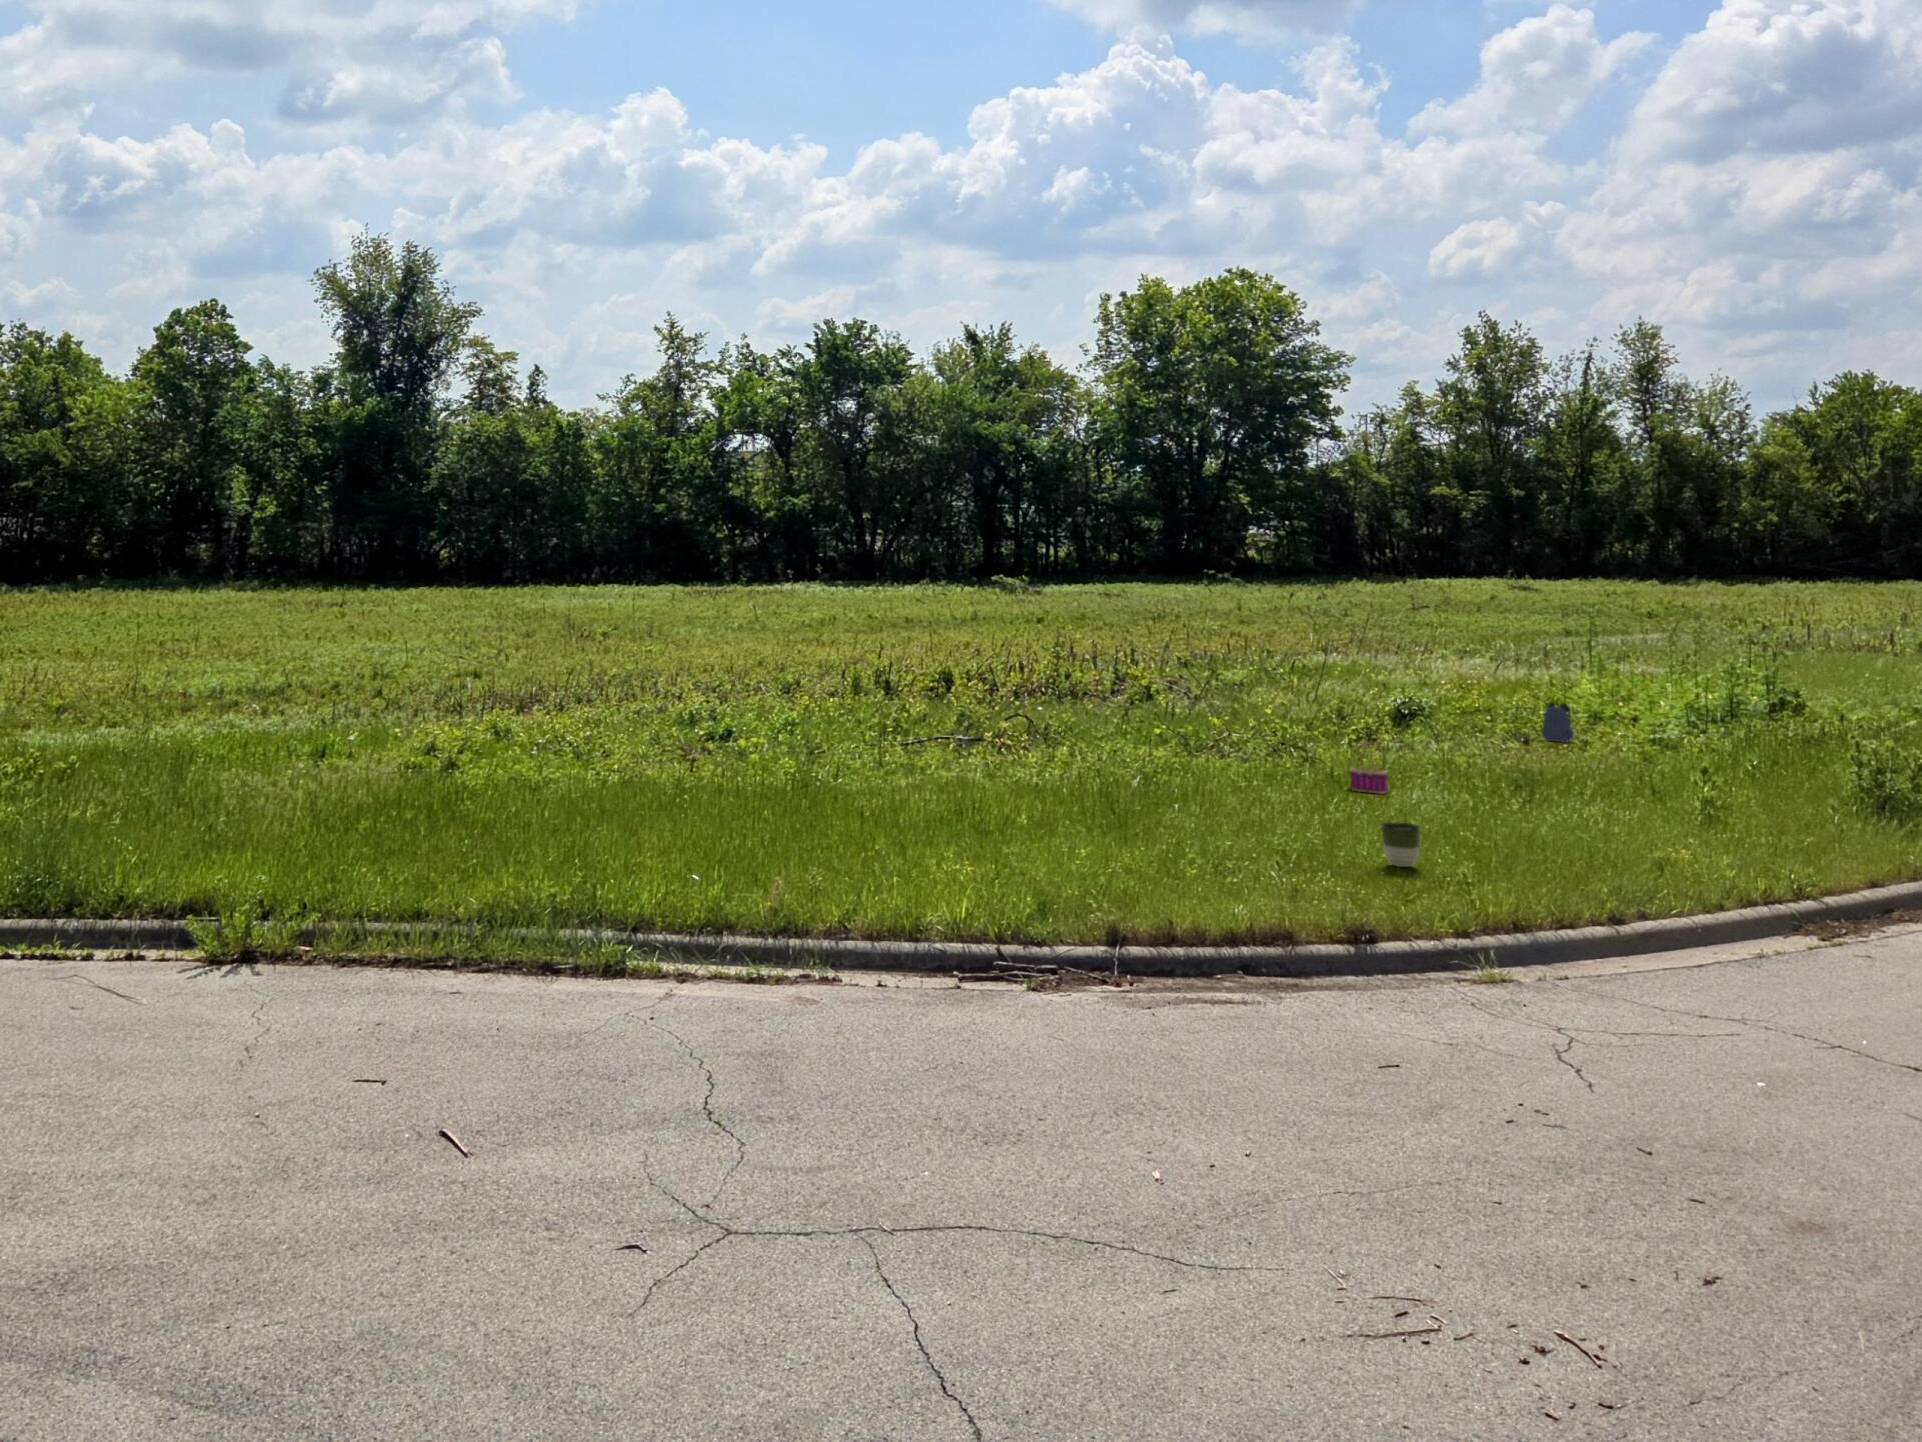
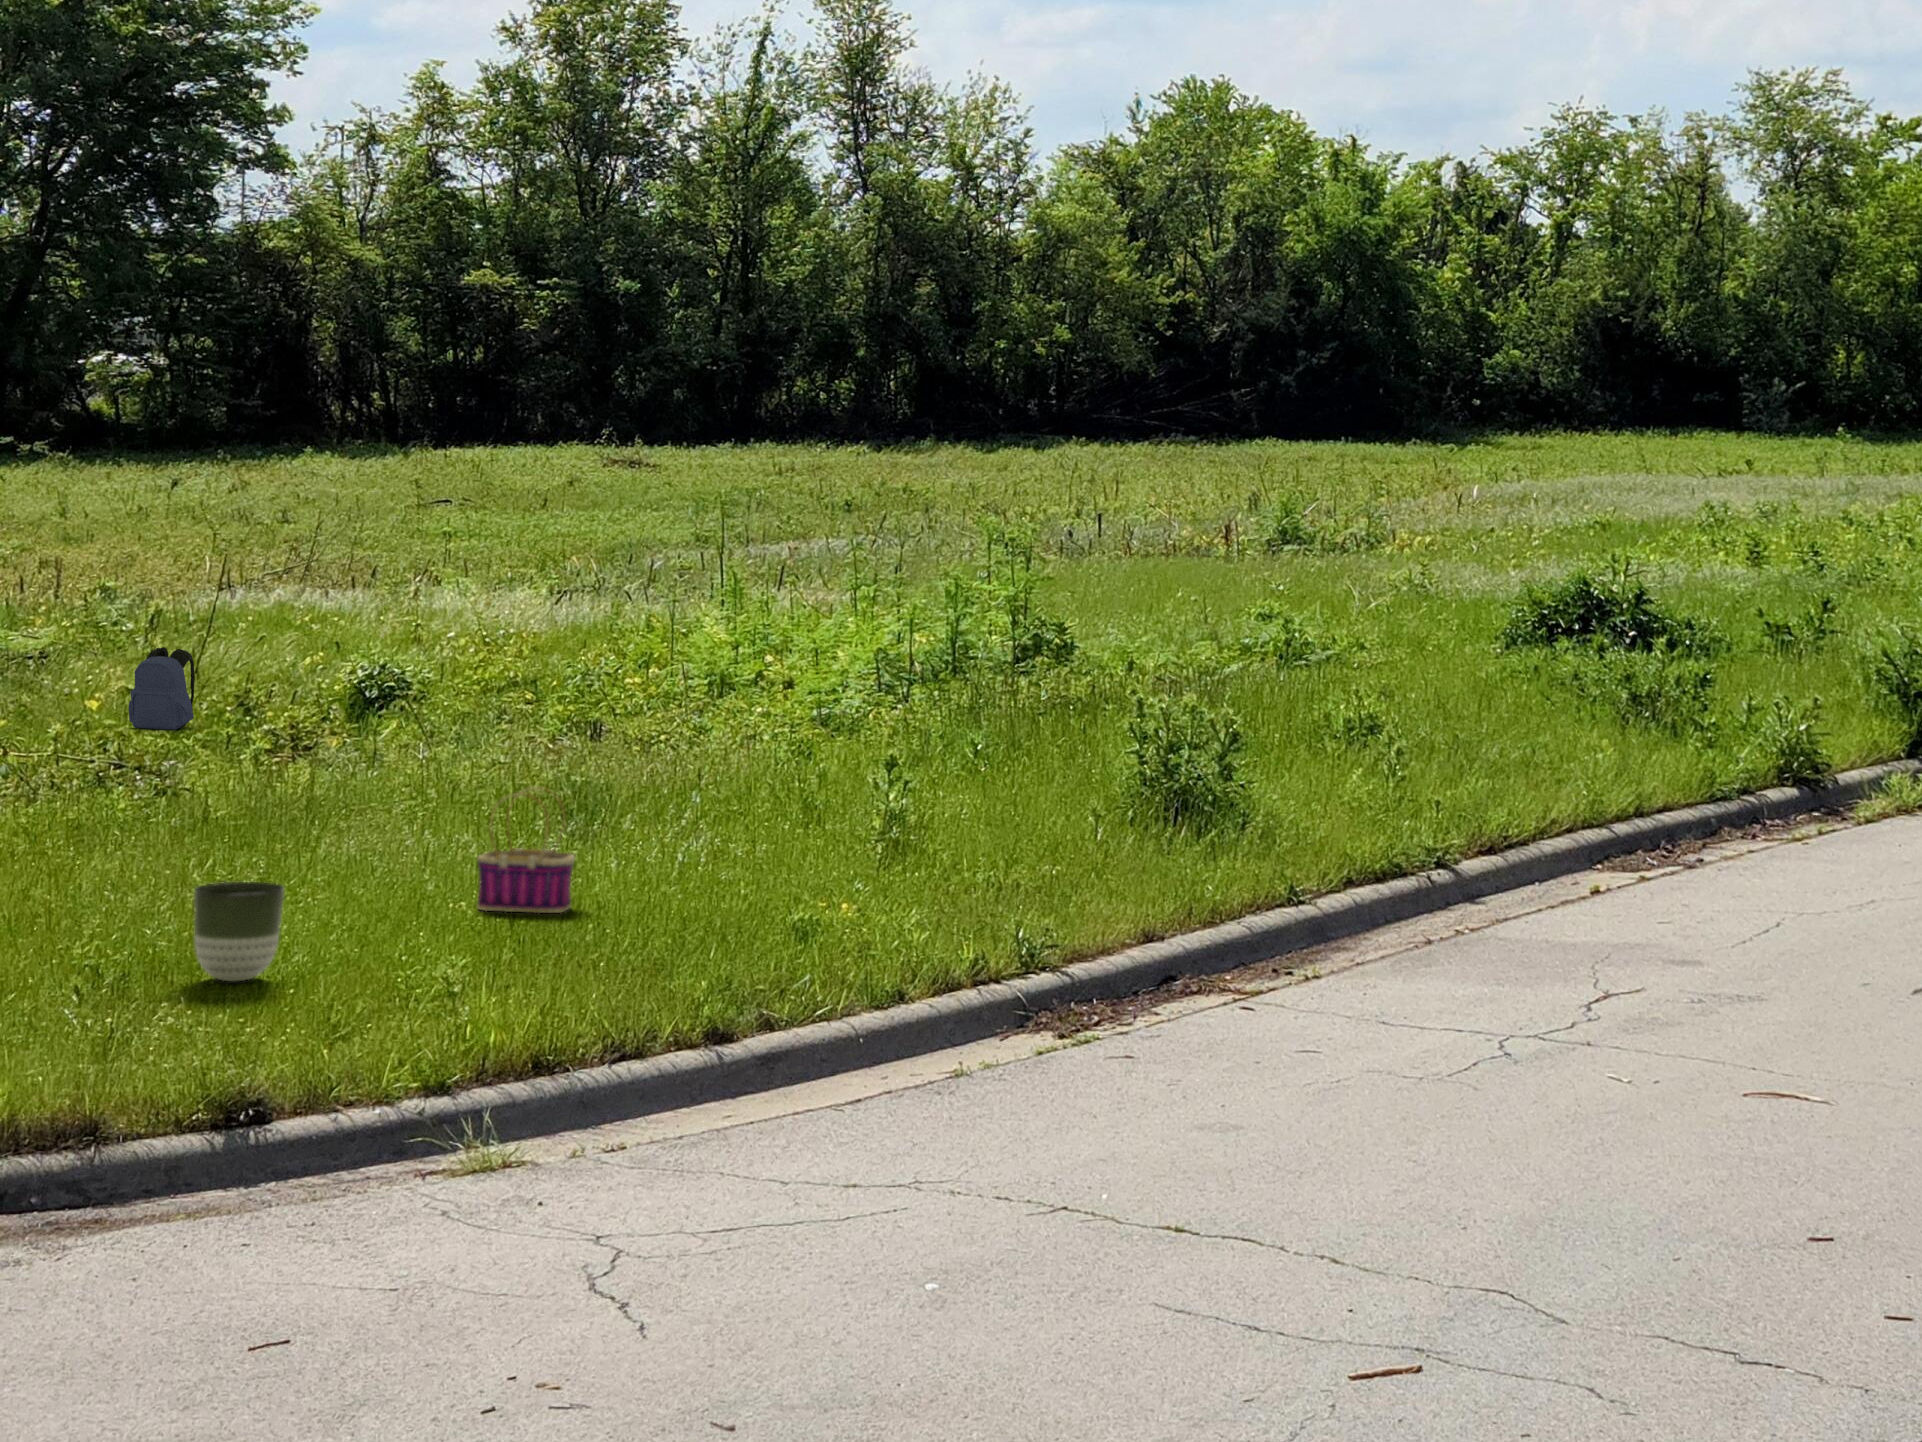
backpack: present [1542,703,1574,743] -> present [129,647,194,730]
basket: present [1349,745,1388,794] -> present [477,788,575,913]

